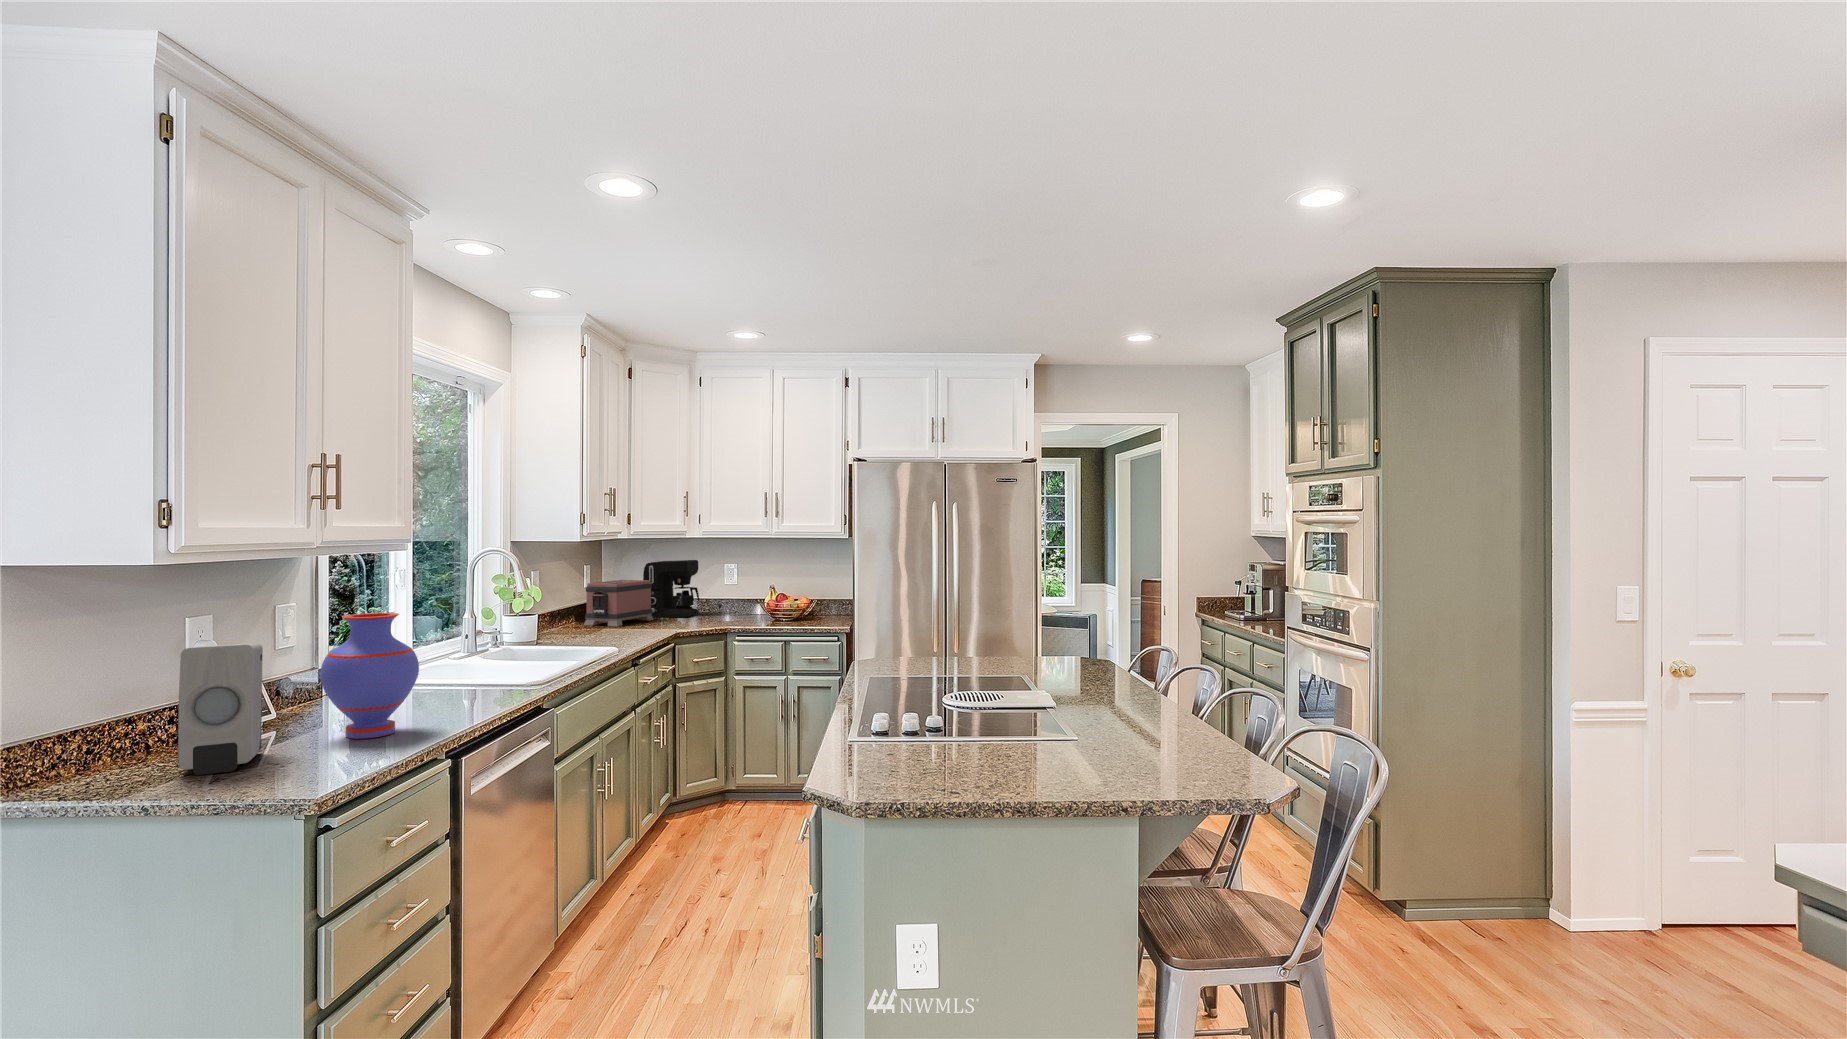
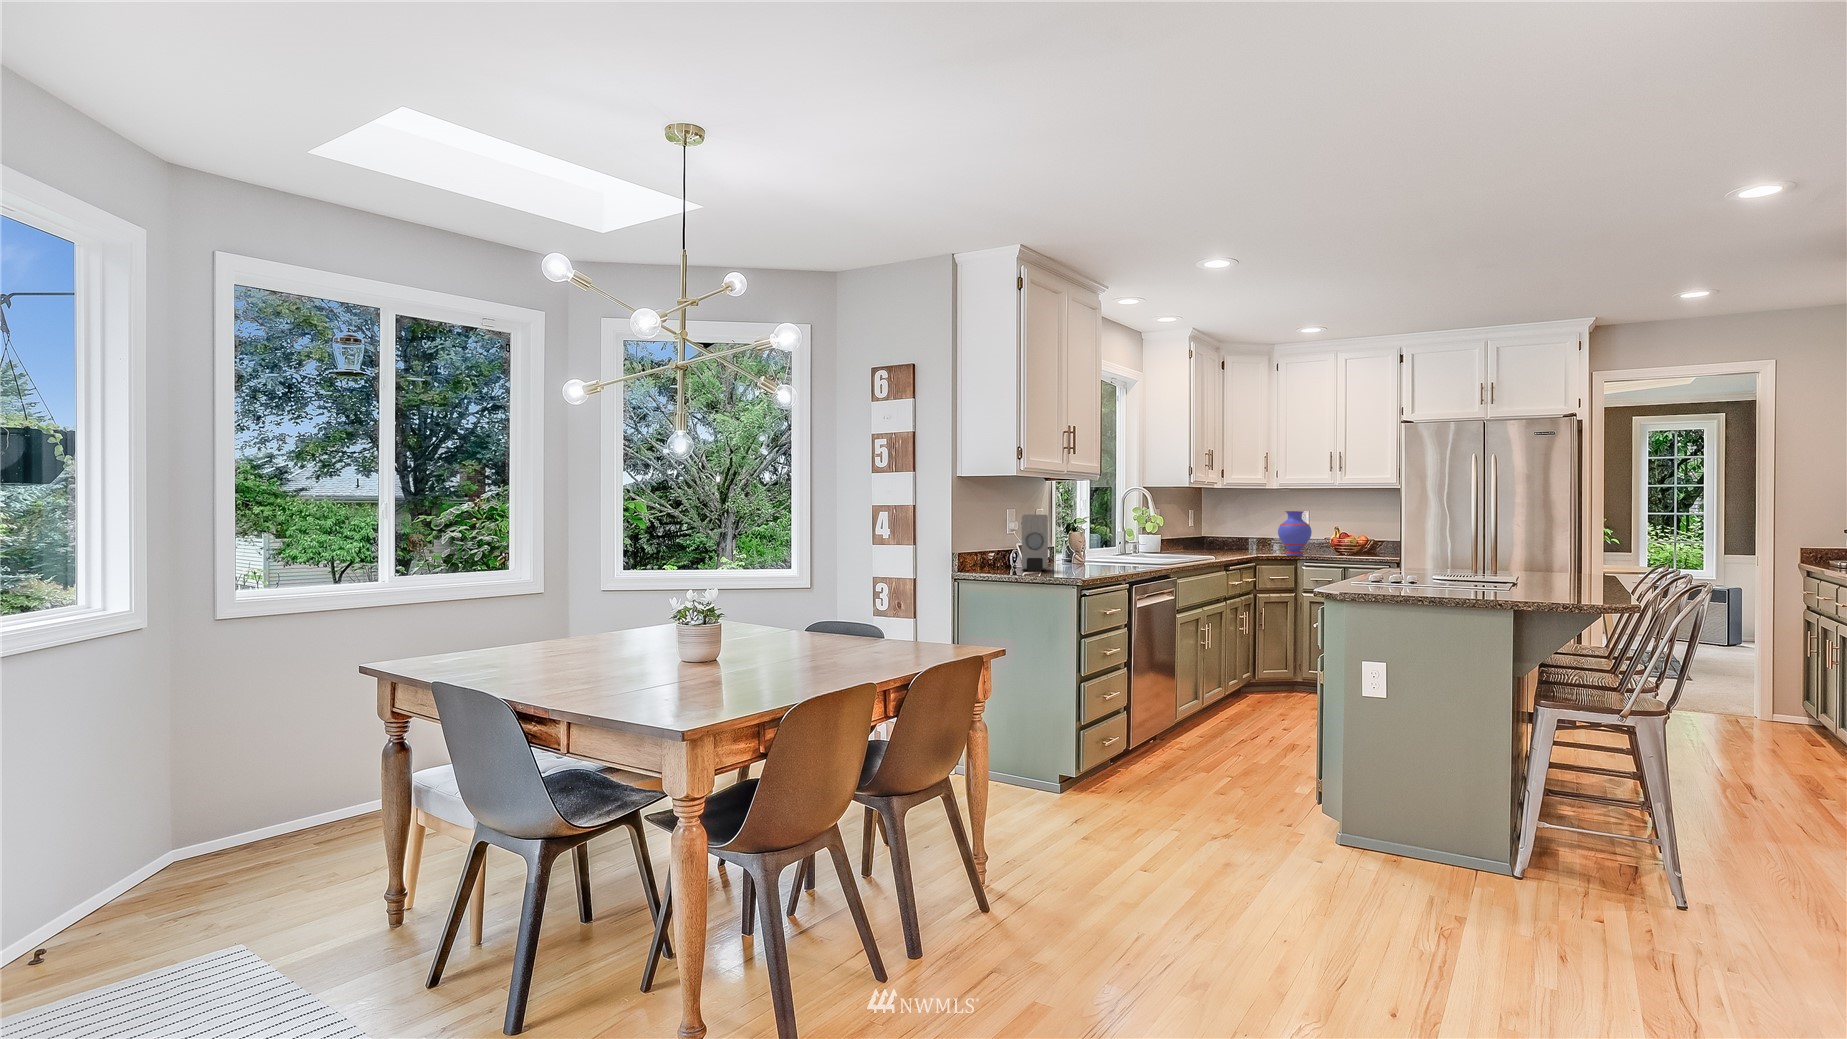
coffee maker: present [643,560,699,617] -> none [1232,508,1277,552]
toaster: present [584,580,654,627] -> none [1189,521,1240,553]
vase: present [320,613,419,739] -> present [1278,511,1312,556]

